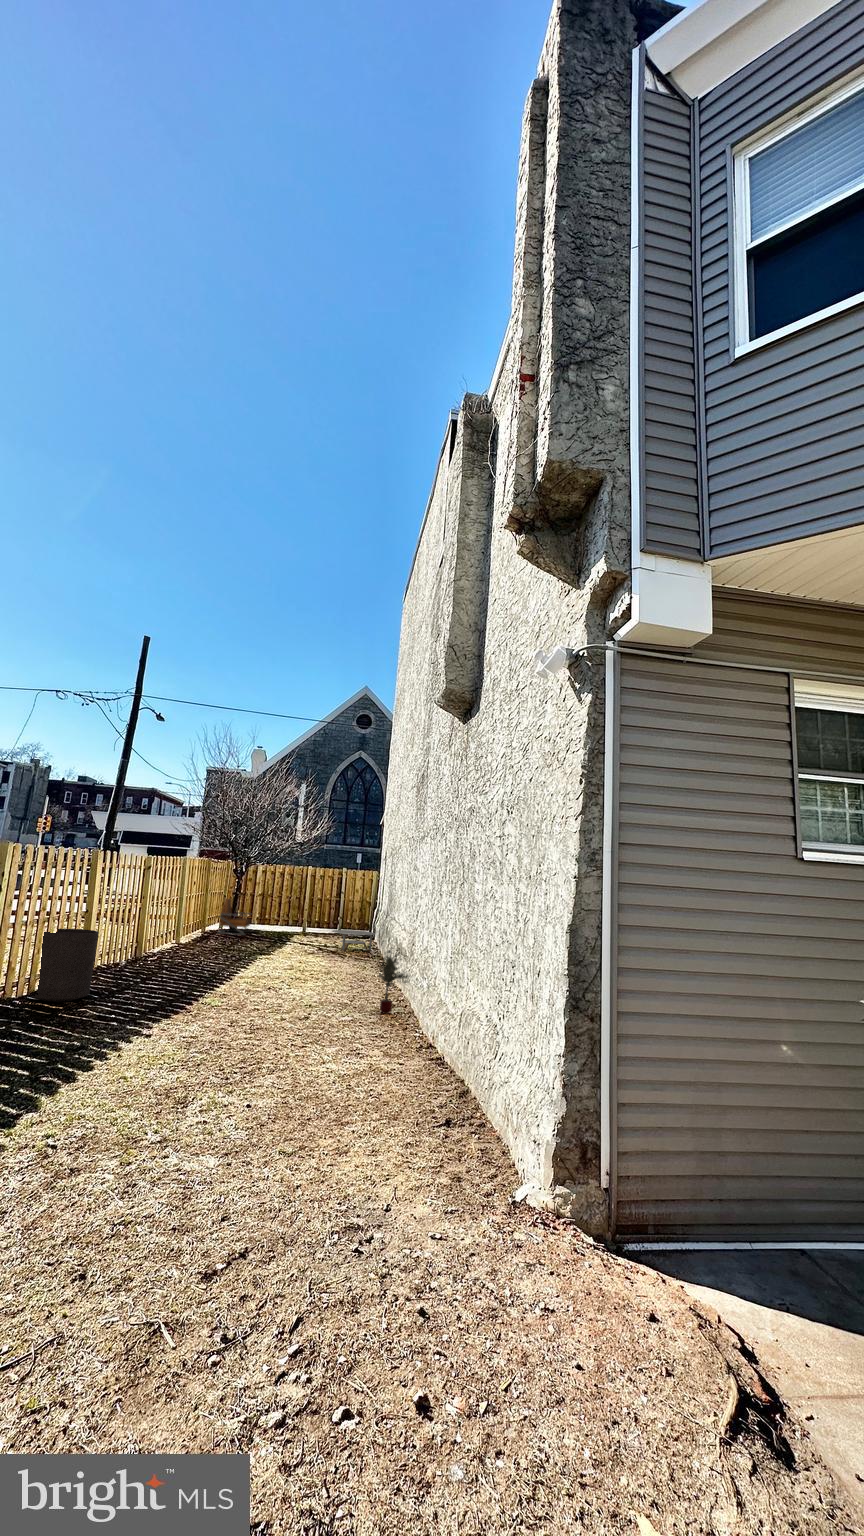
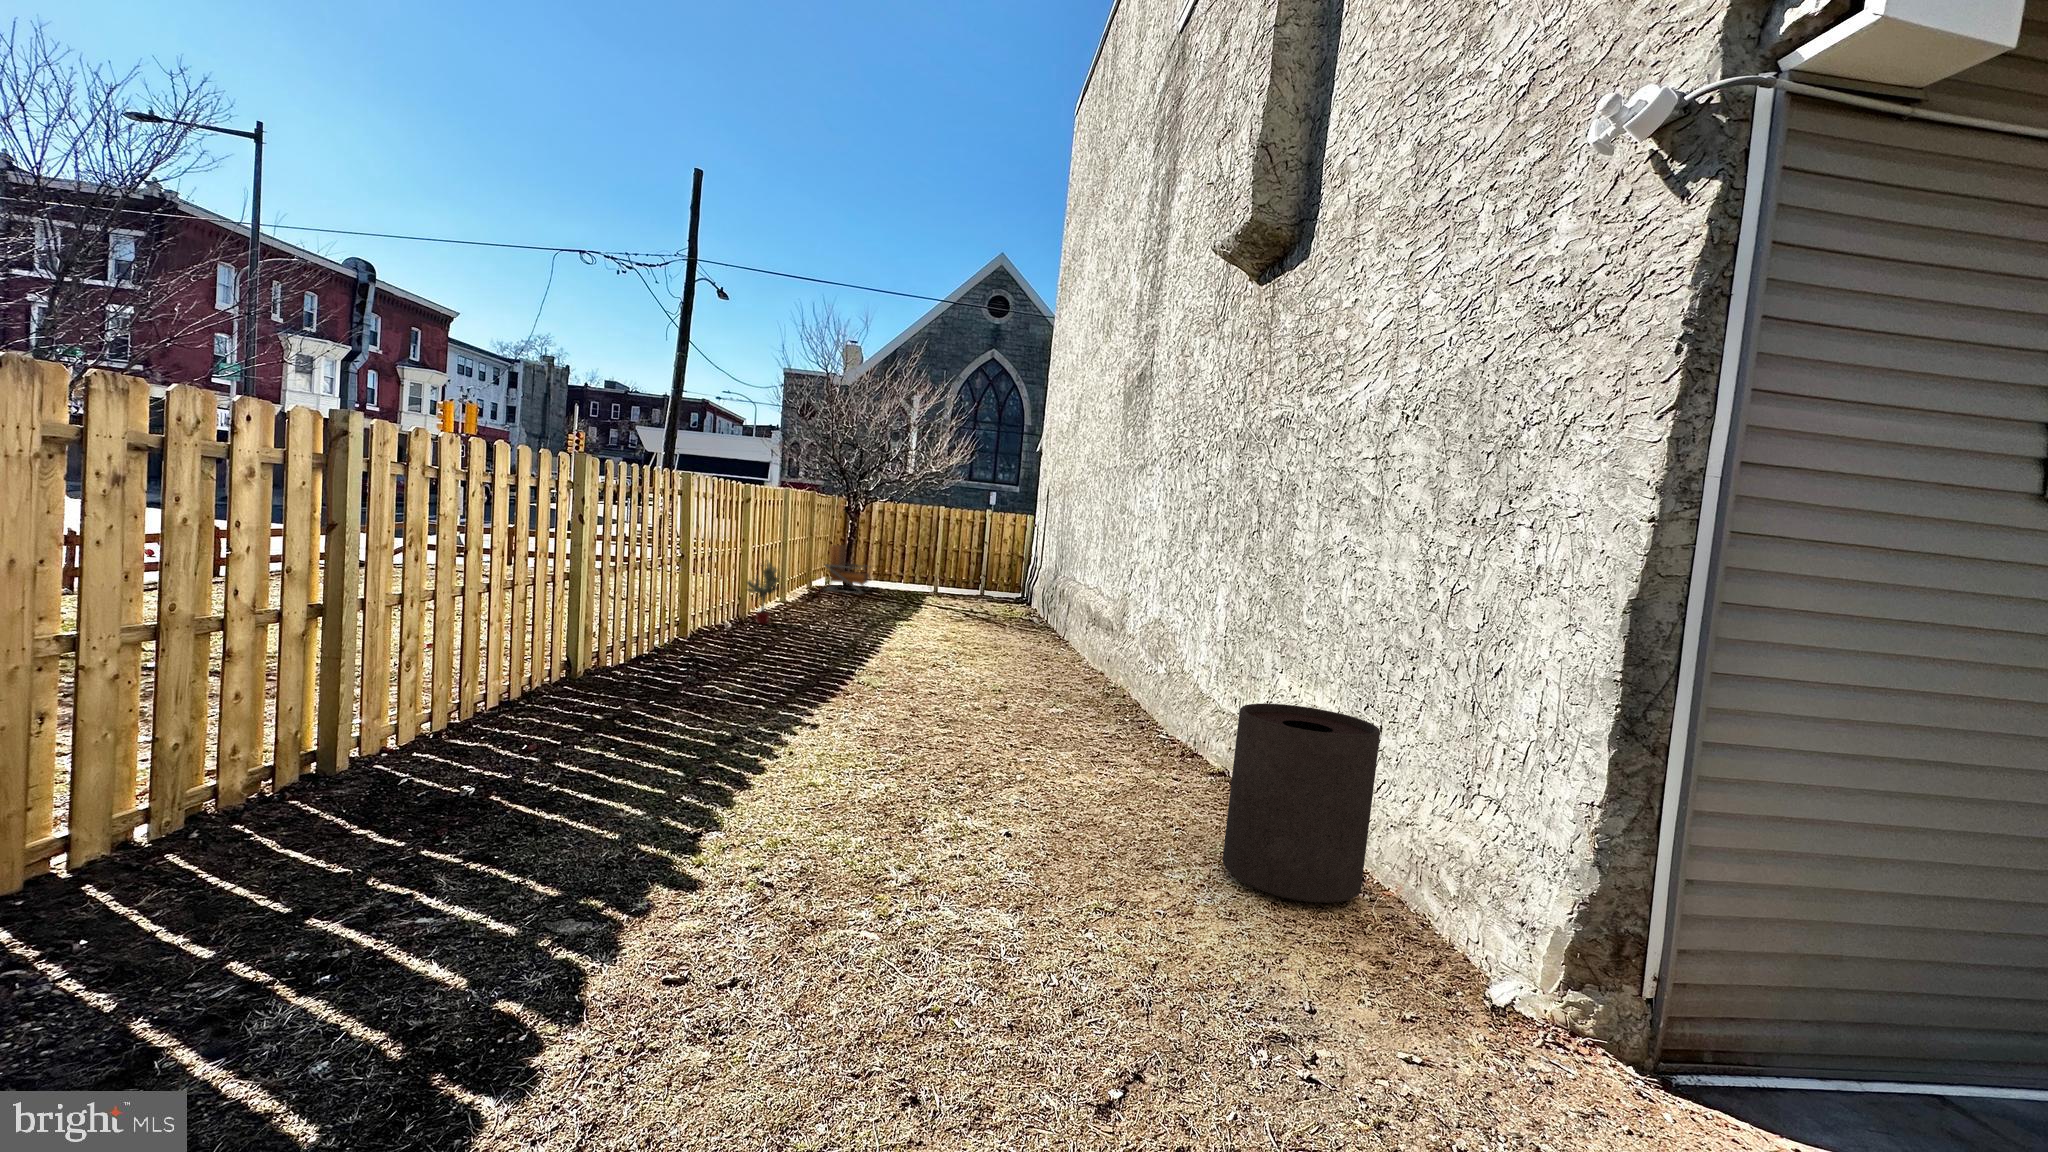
trash can: present [30,929,99,1002] -> present [1223,704,1380,903]
round table: present [332,930,375,952] -> none [985,592,1043,621]
potted tree: present [379,947,409,1014] -> present [747,563,779,625]

